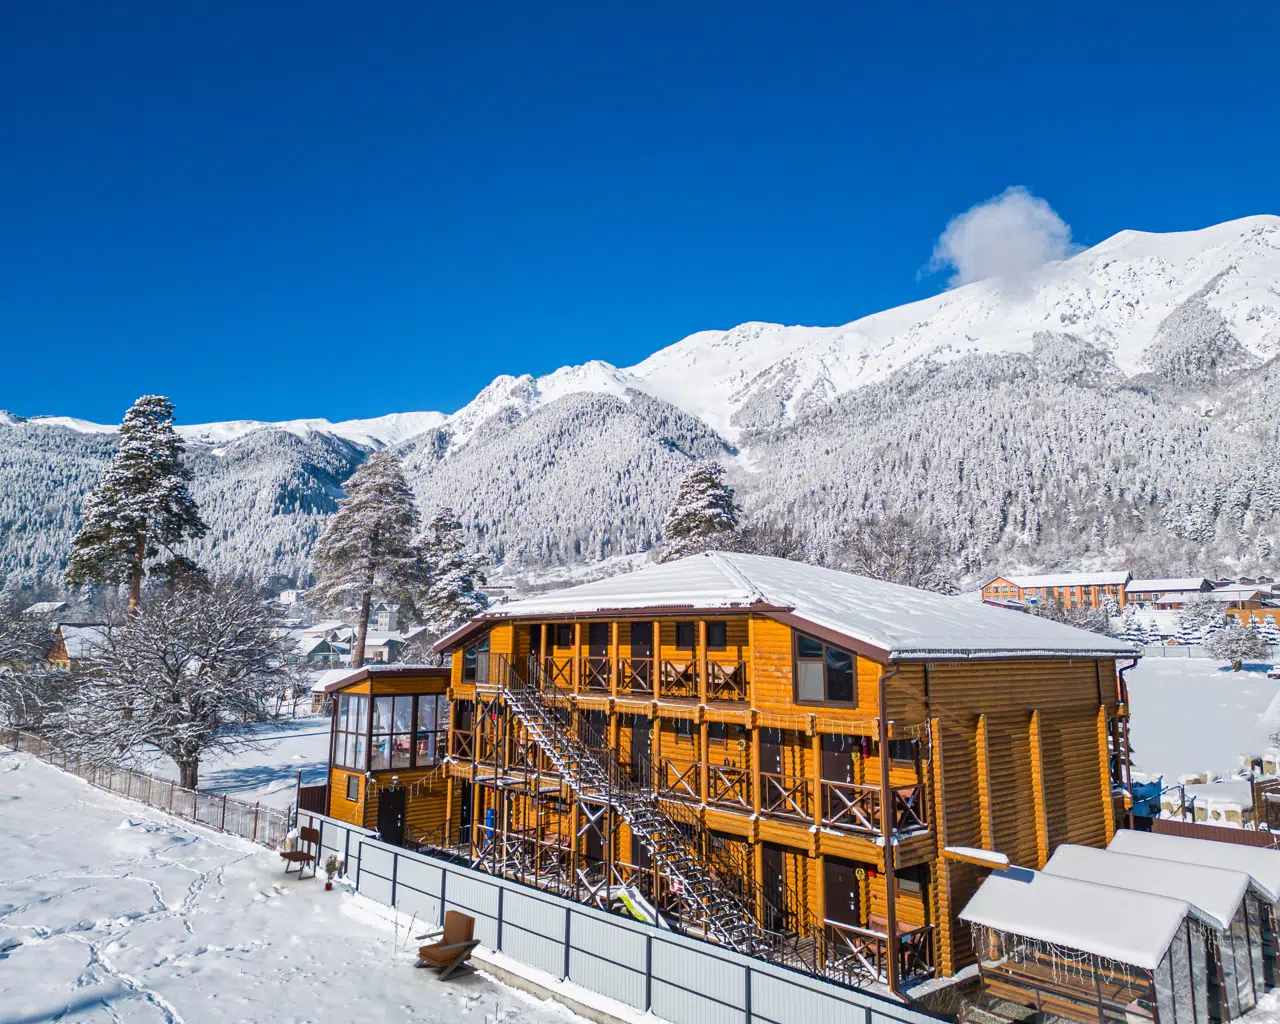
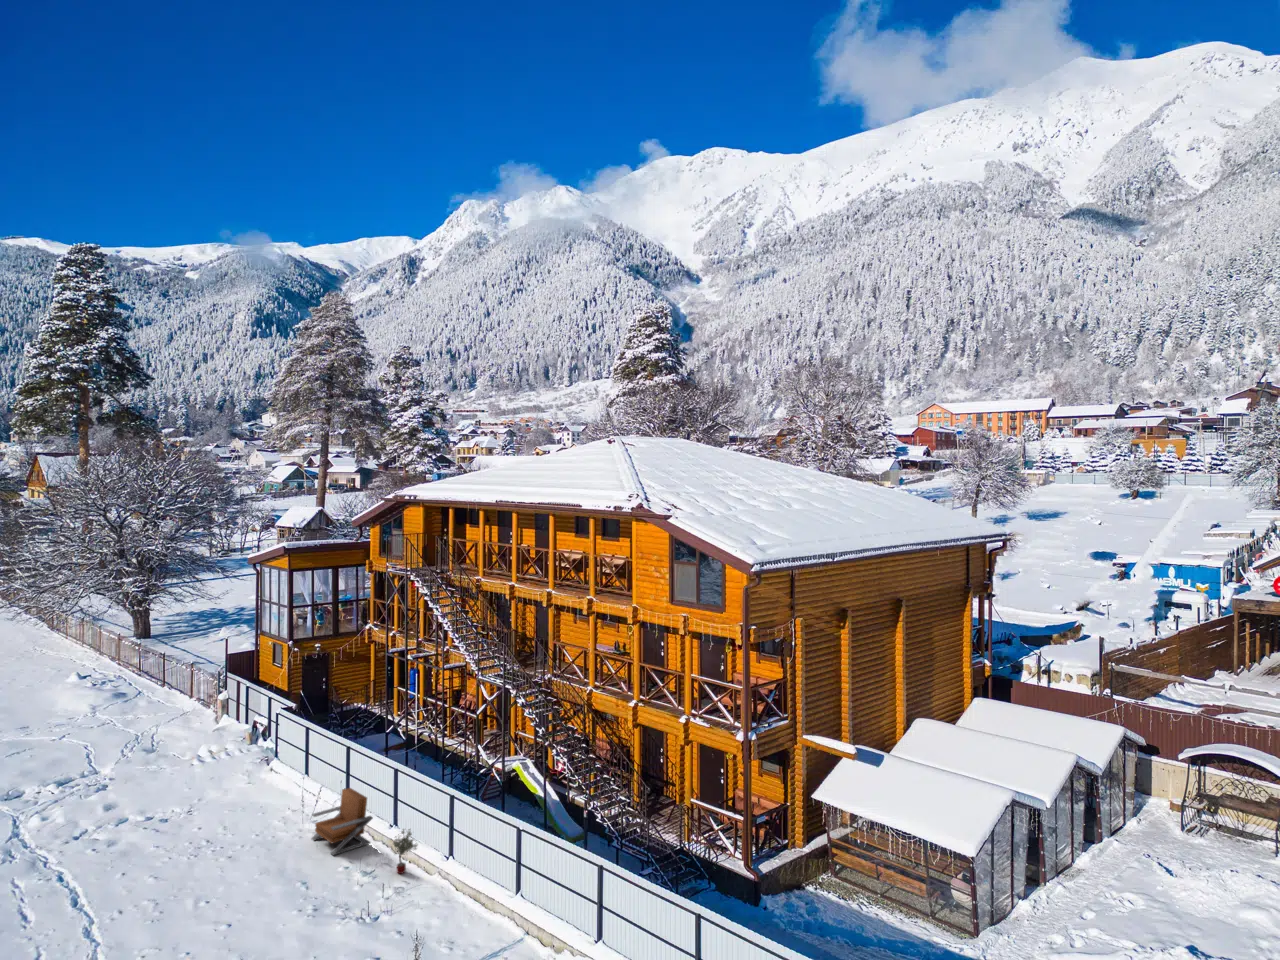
bench: present [280,826,319,880] -> none [209,689,244,739]
potted tree: present [325,855,342,890] -> present [393,829,417,874]

